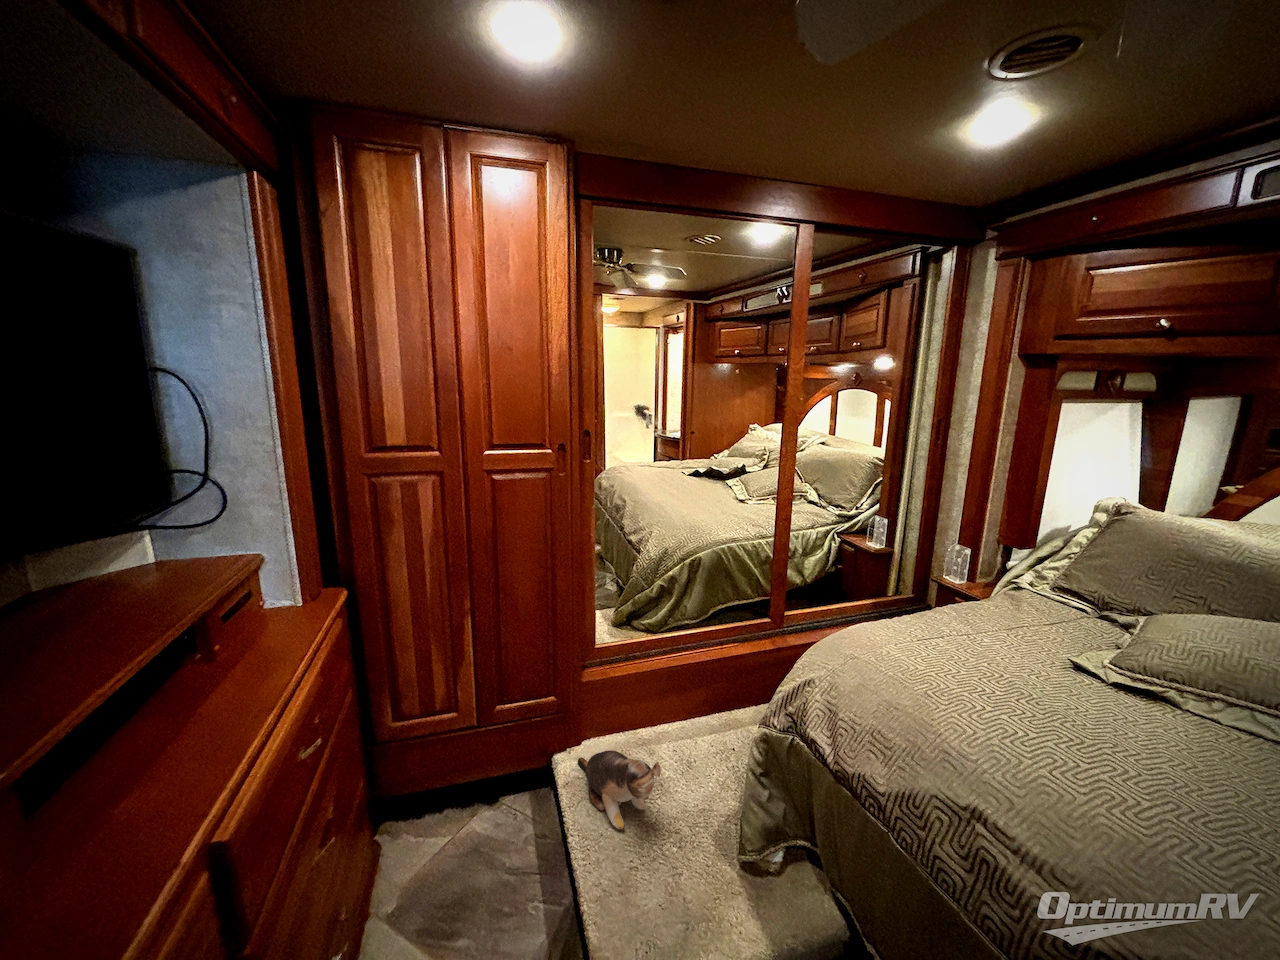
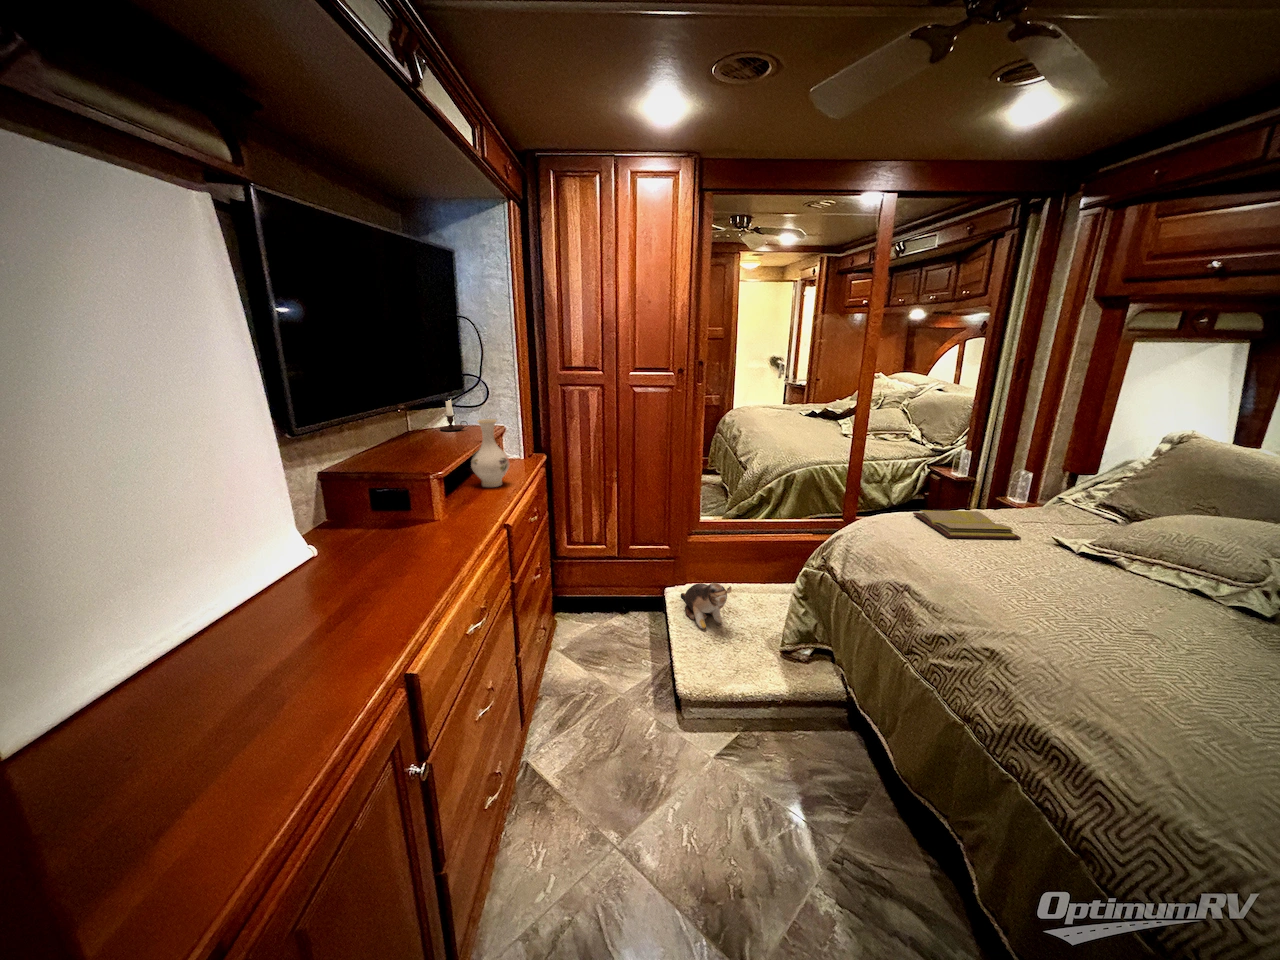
candle: none [86,497,160,593] -> present [440,399,468,431]
vase: none [136,579,242,725] -> present [471,419,509,487]
diary: none [893,623,1043,686] -> present [913,510,1021,539]

